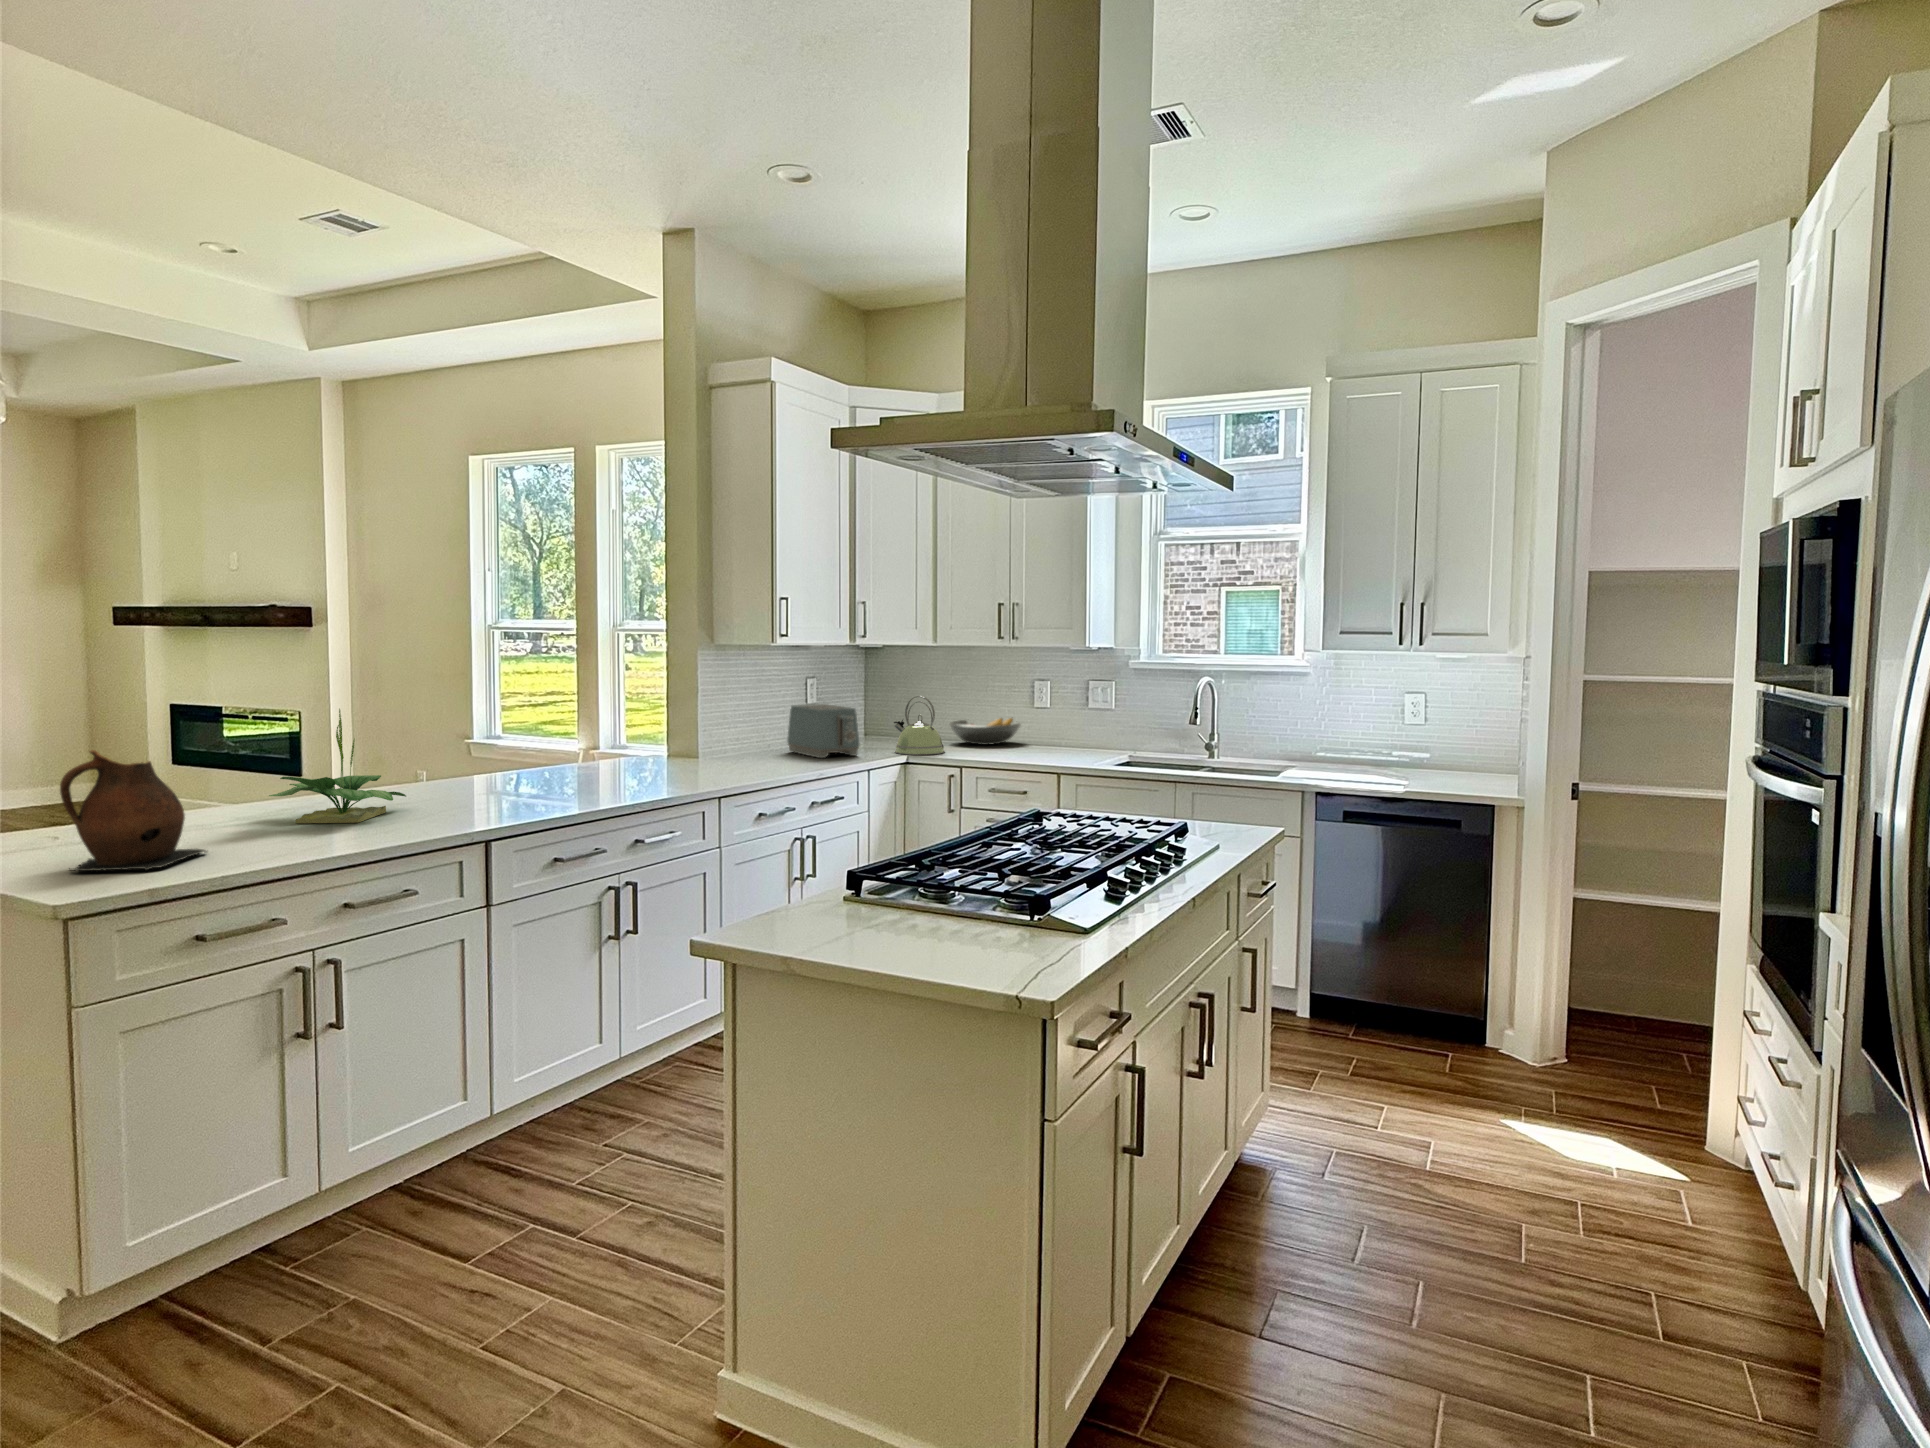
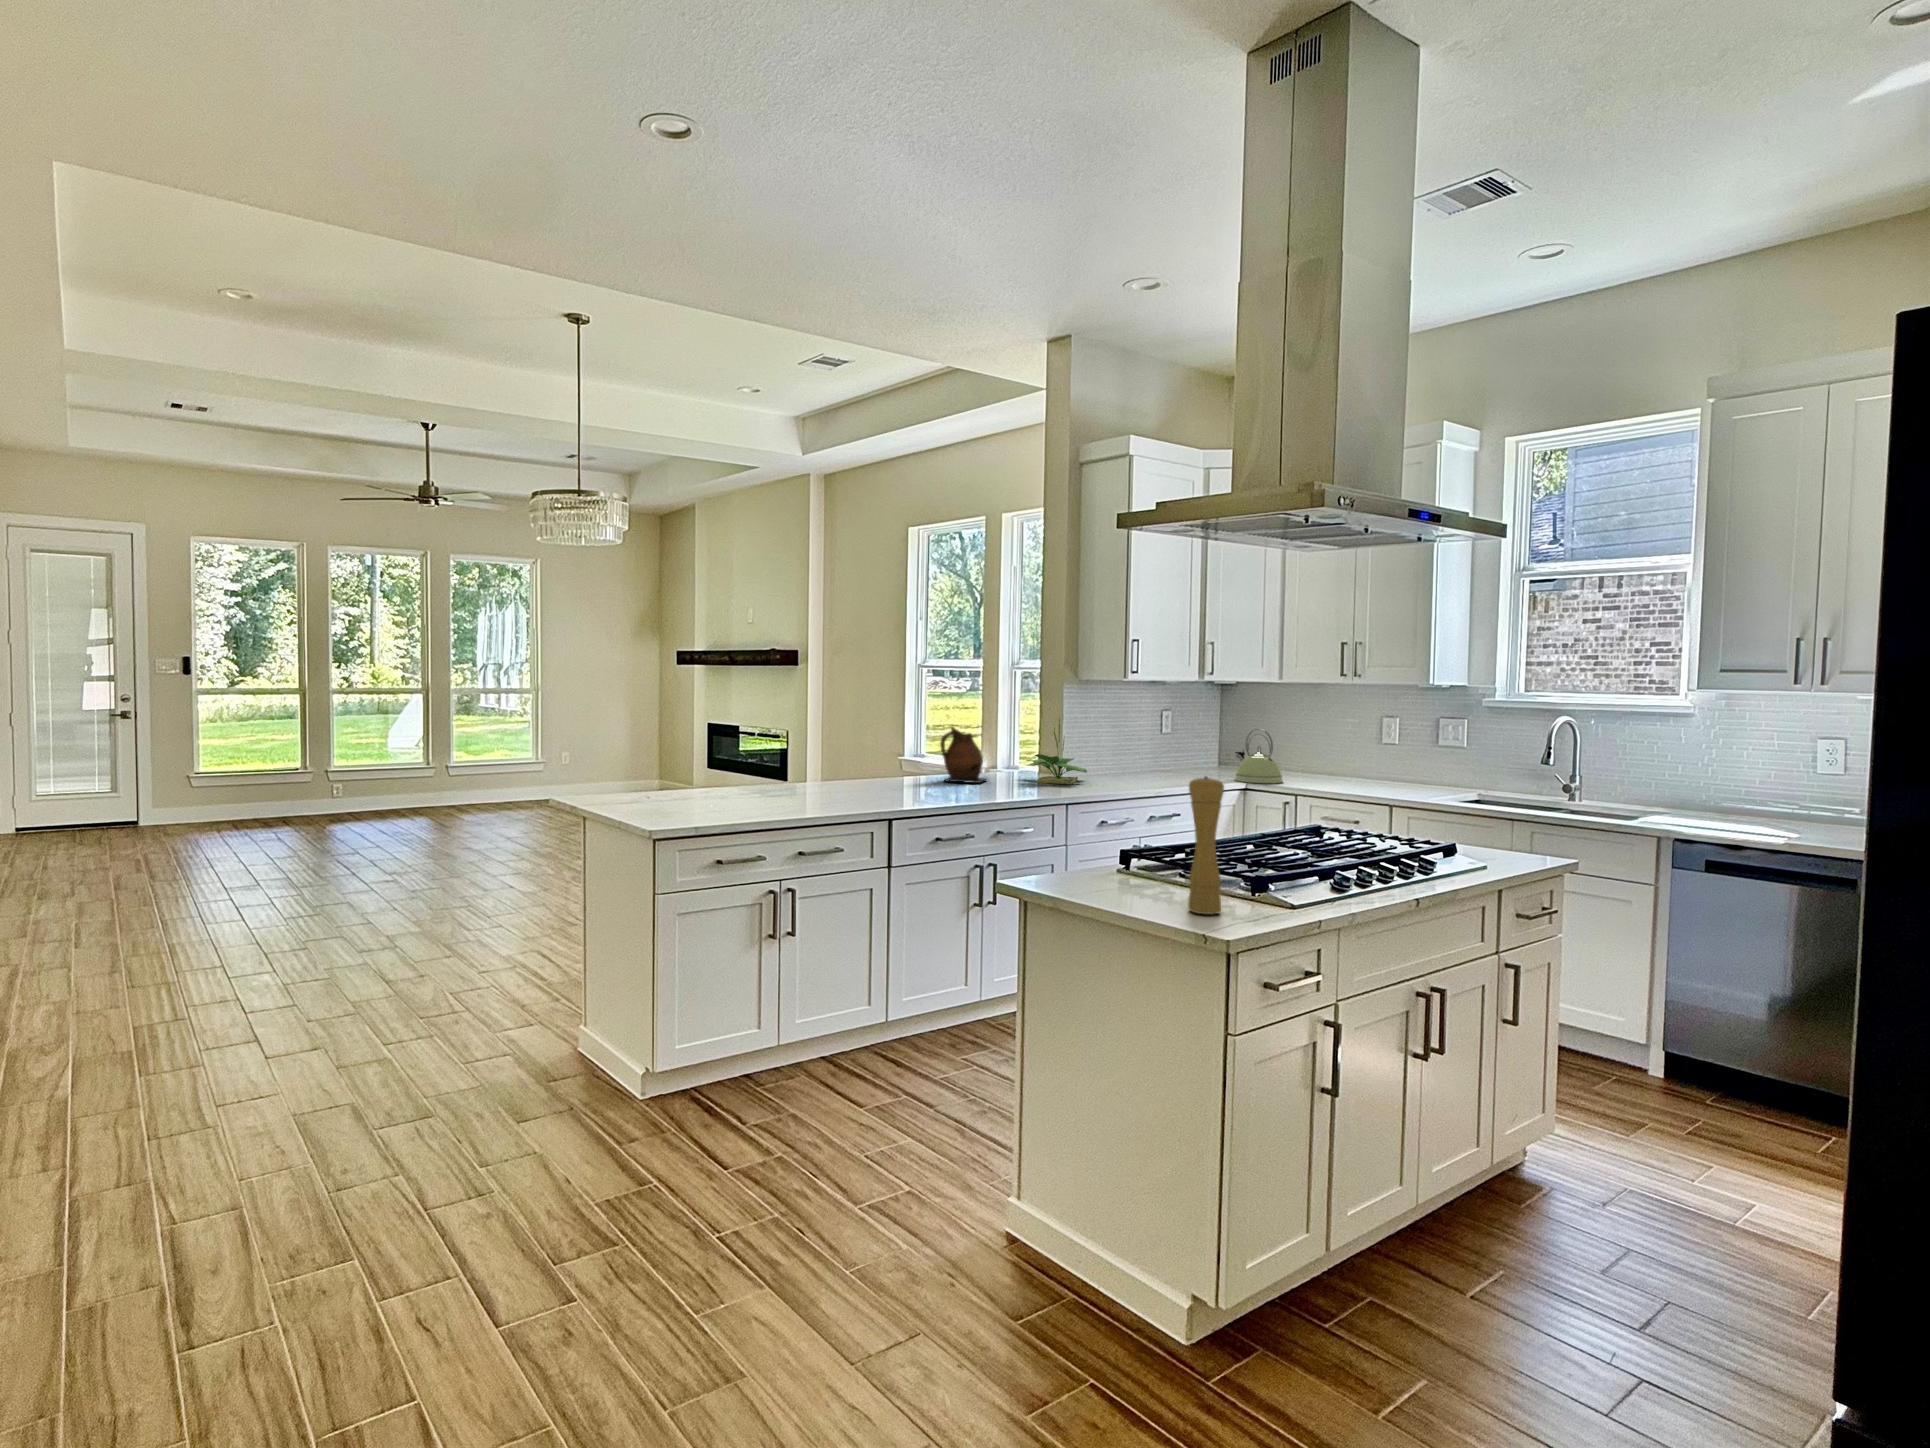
toaster: present [787,704,859,758] -> none [1137,733,1199,781]
potted plant: present [269,709,406,823] -> present [1027,718,1087,784]
fruit bowl: present [949,718,1020,745] -> none [1295,753,1370,778]
ceramic pitcher: present [60,750,207,871] -> present [940,727,986,783]
pepper mill: none [979,776,1026,962] -> present [1188,776,1224,914]

